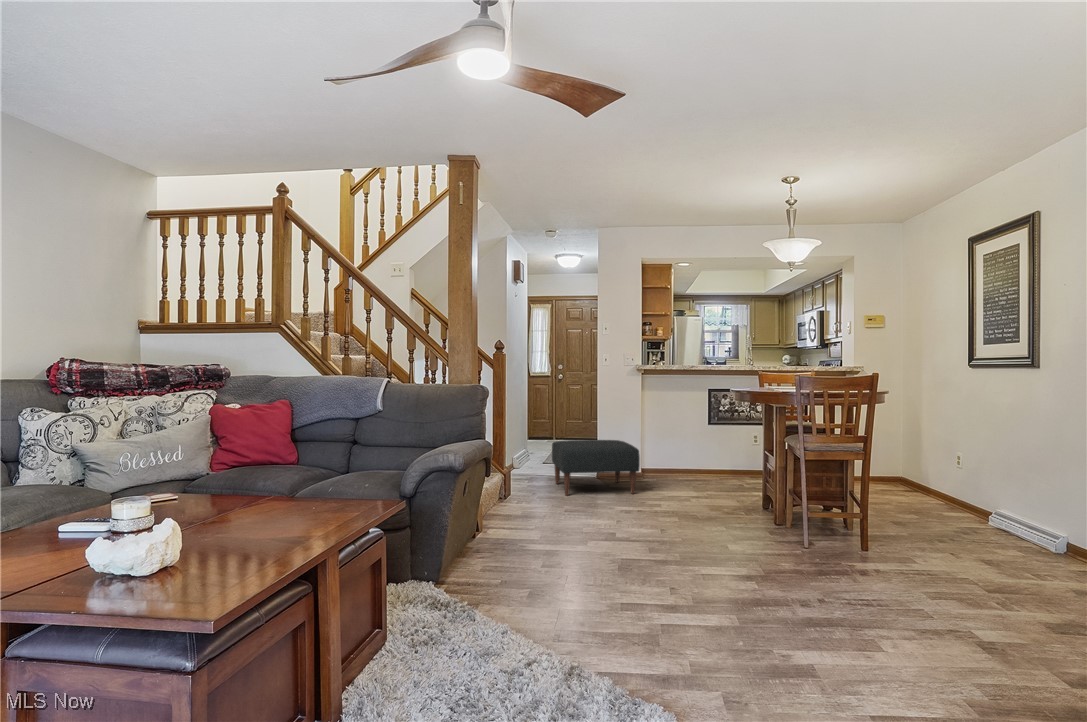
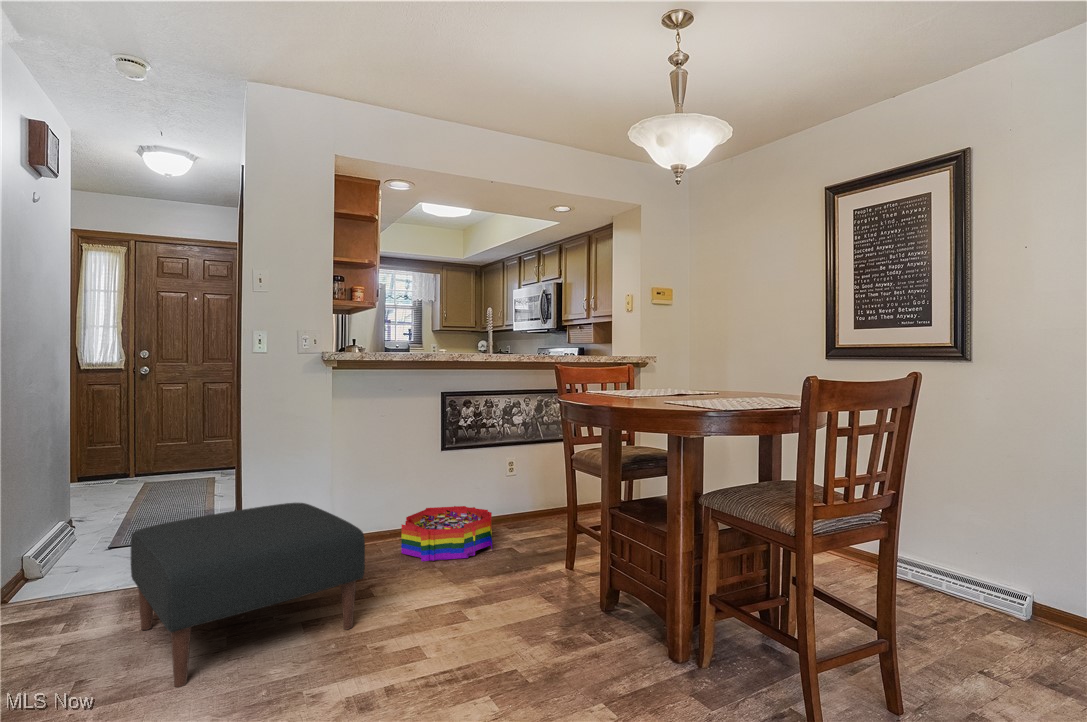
storage bin: none [676,459,732,485] -> present [401,506,492,561]

